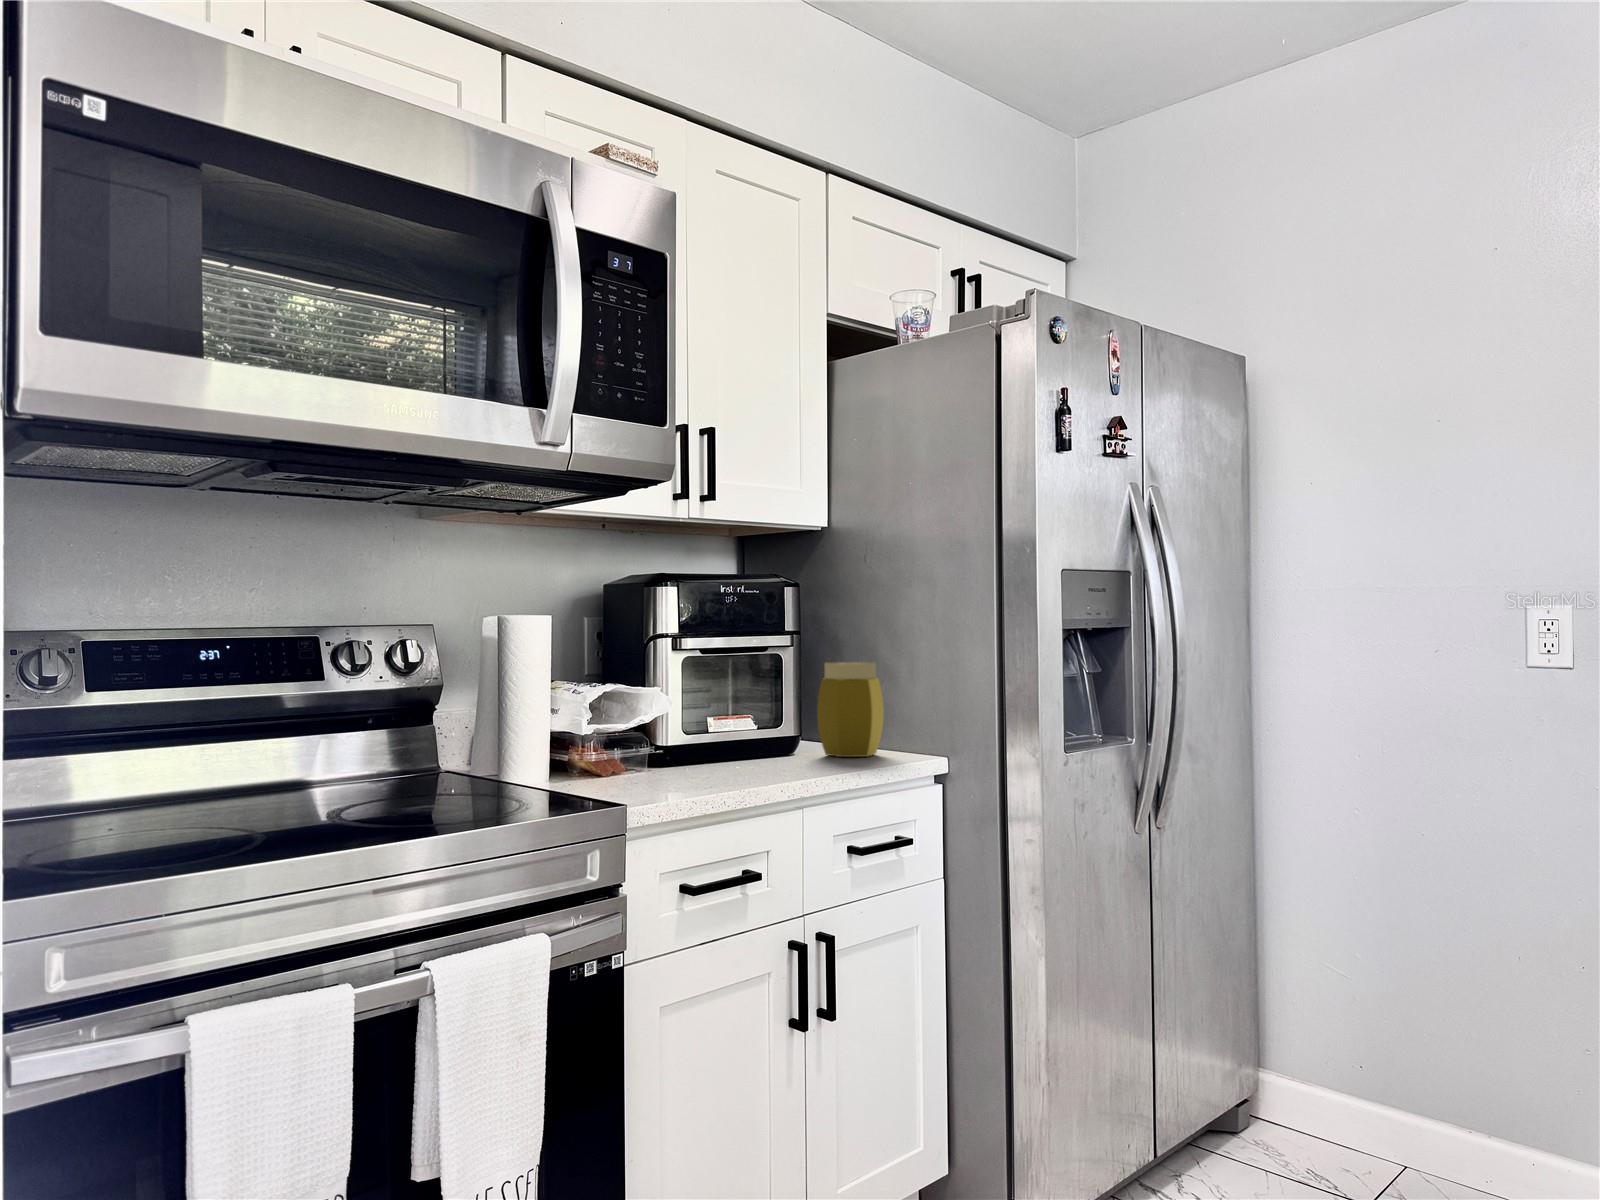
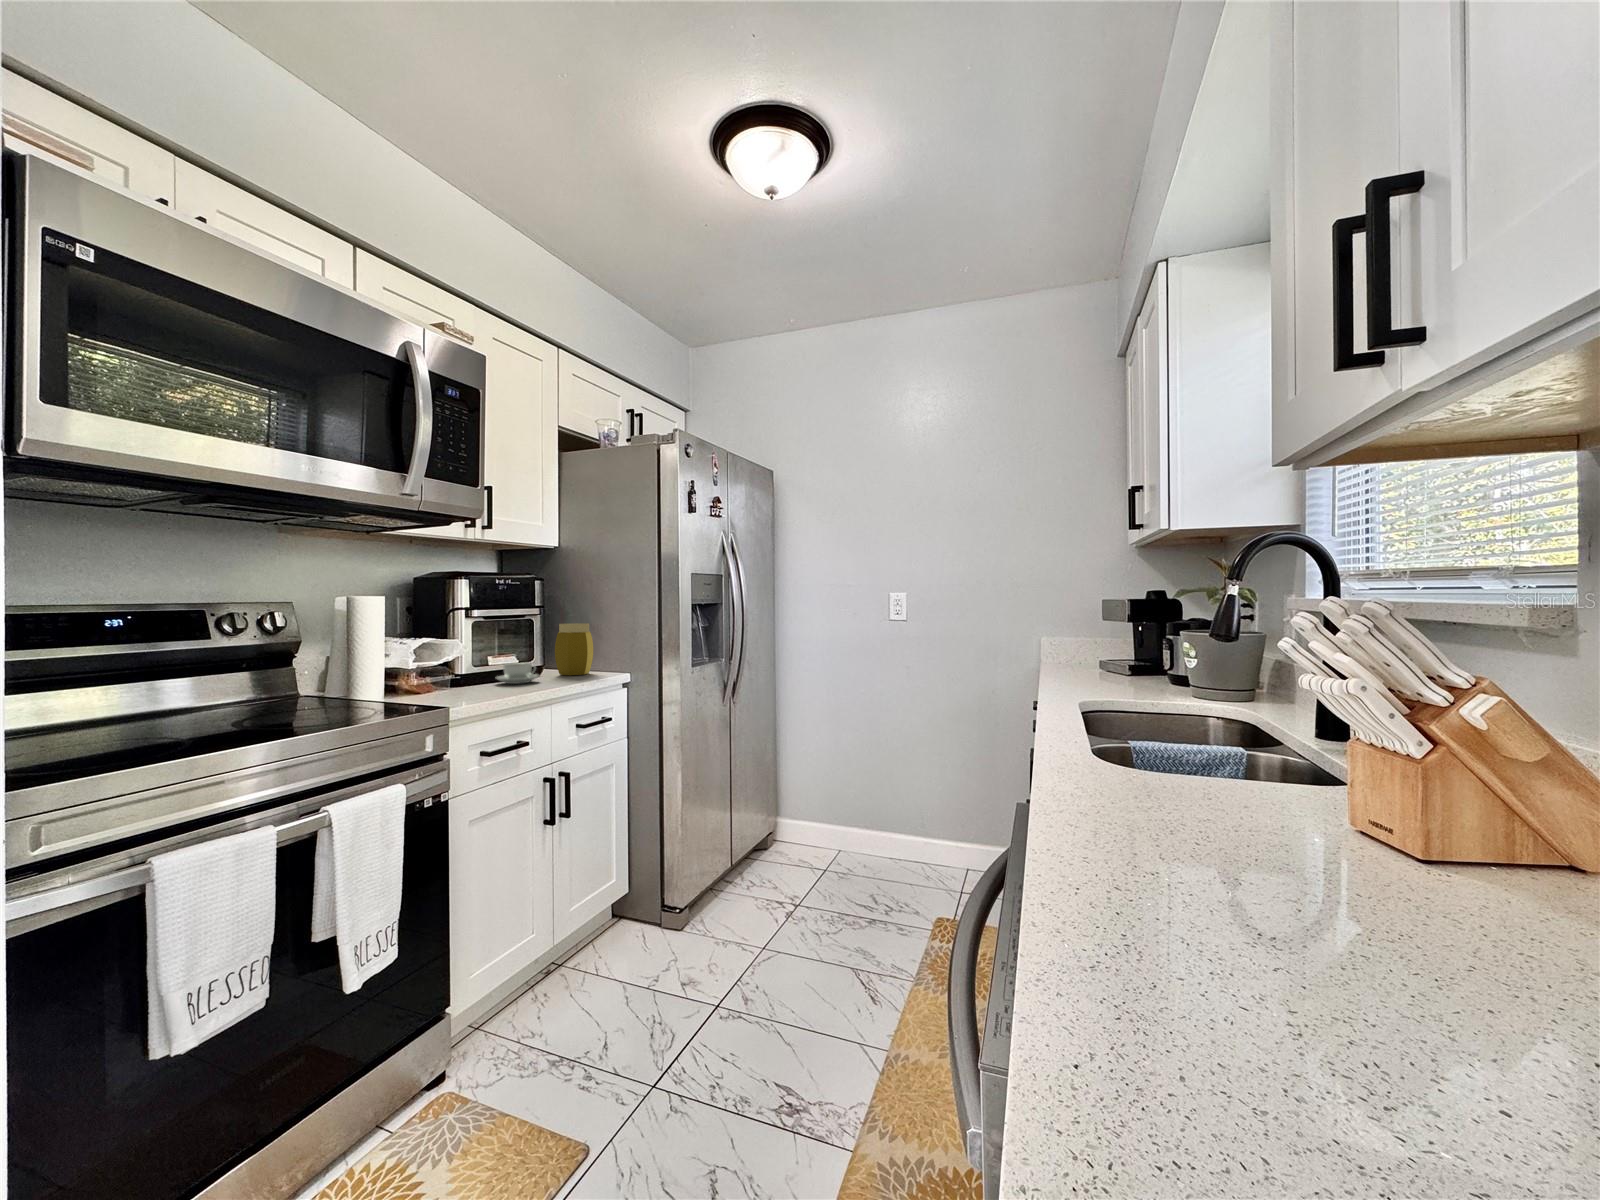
coffee cup: none [717,732,788,768] -> present [496,663,539,684]

